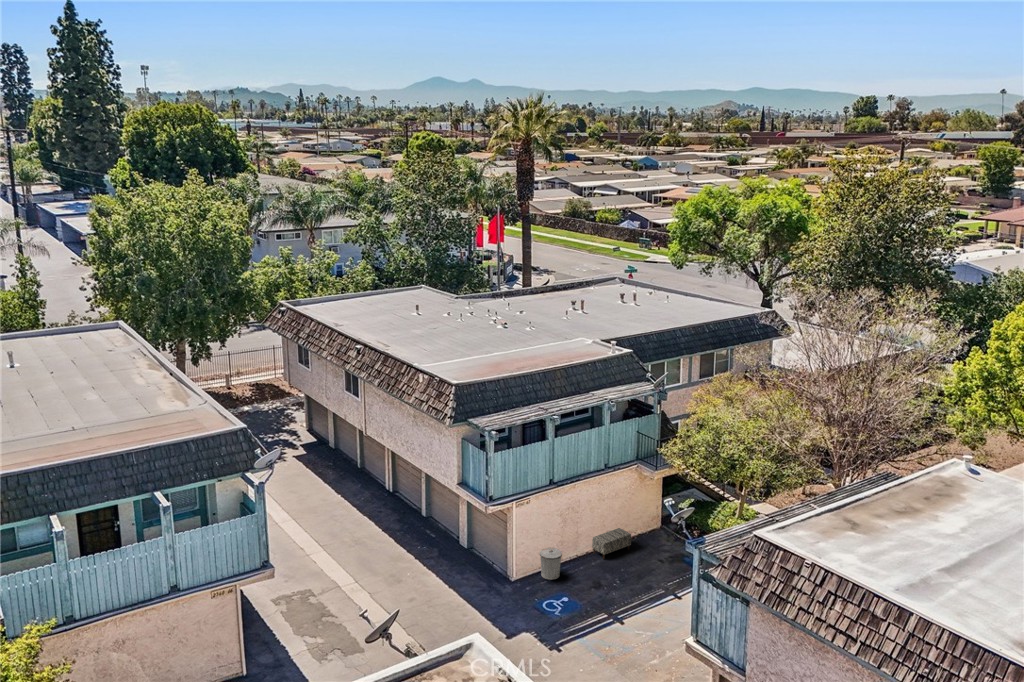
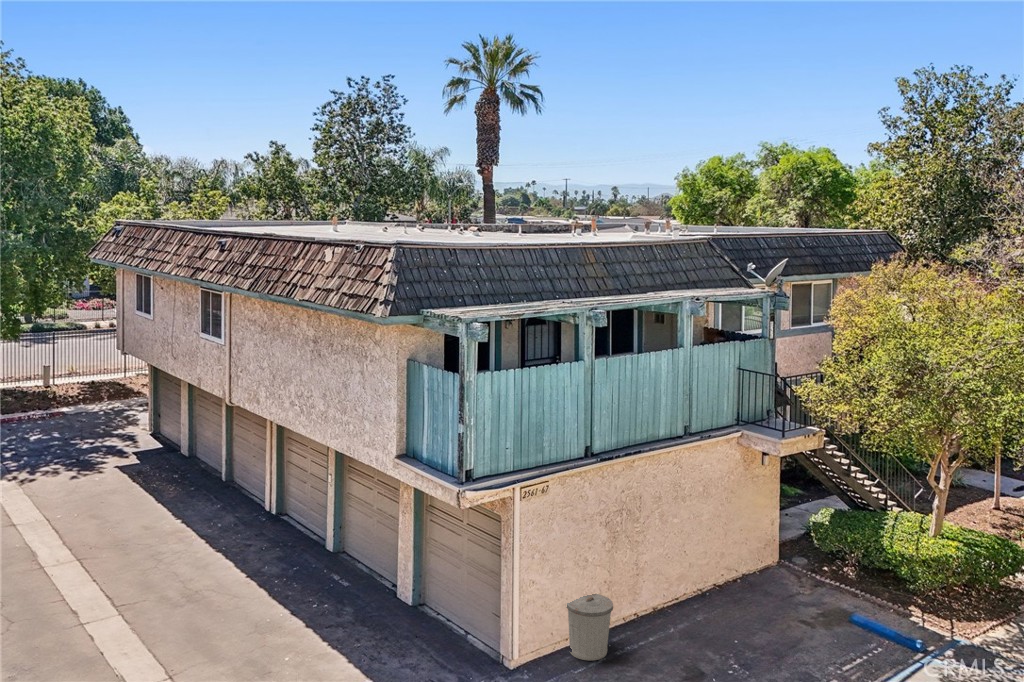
bench: present [592,528,631,559] -> none [659,558,730,617]

